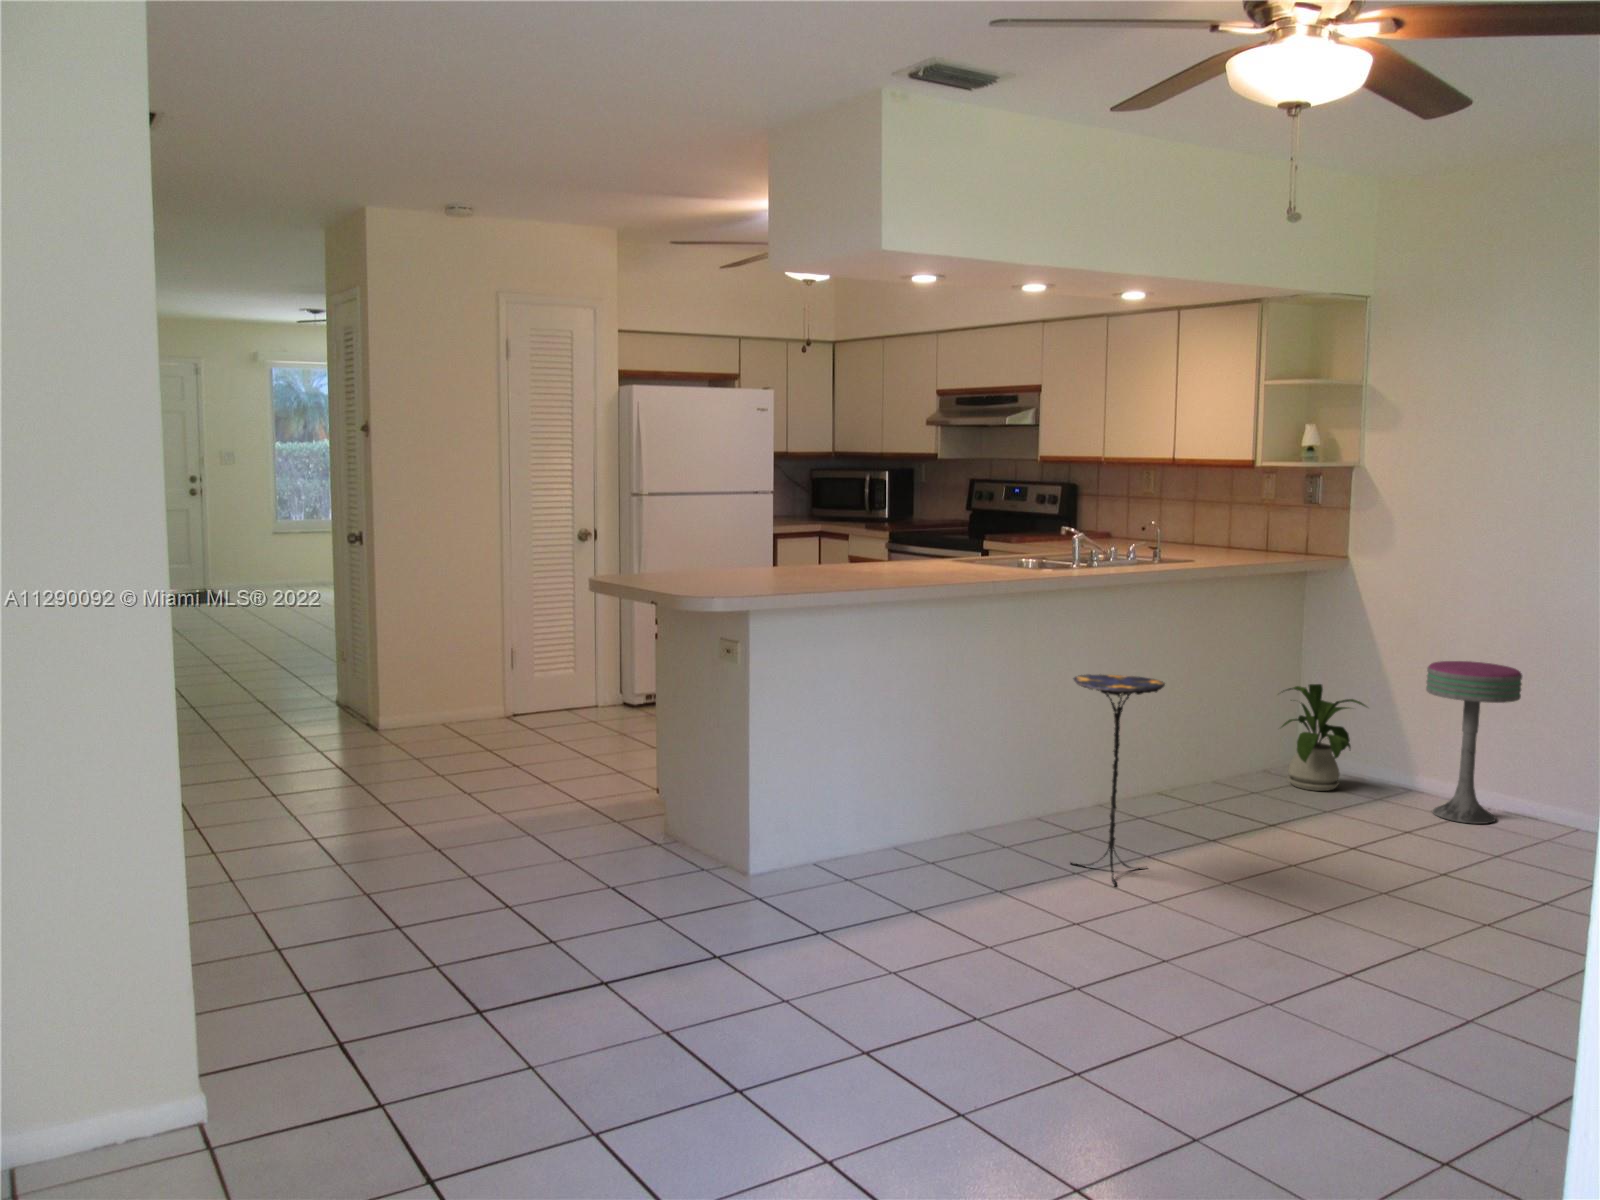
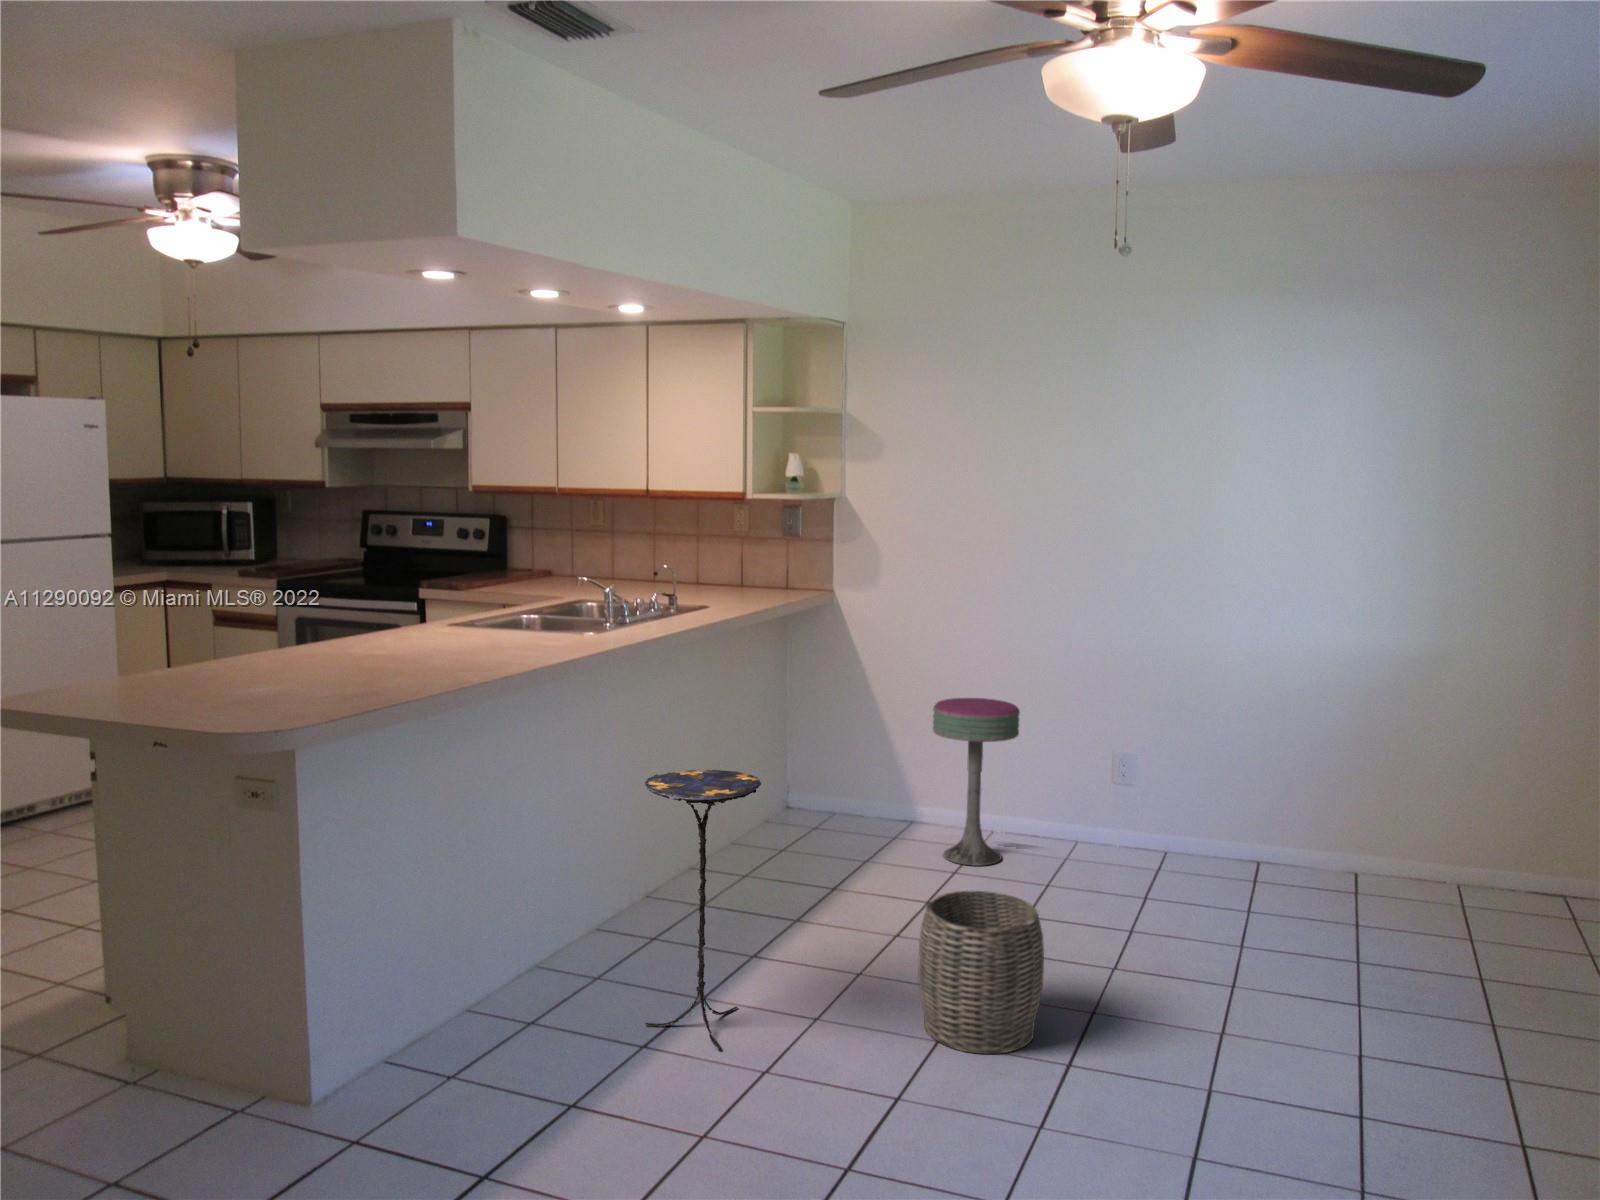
house plant: present [1282,684,1366,791] -> none [775,736,877,851]
woven basket: none [1290,801,1407,934] -> present [918,891,1044,1054]

